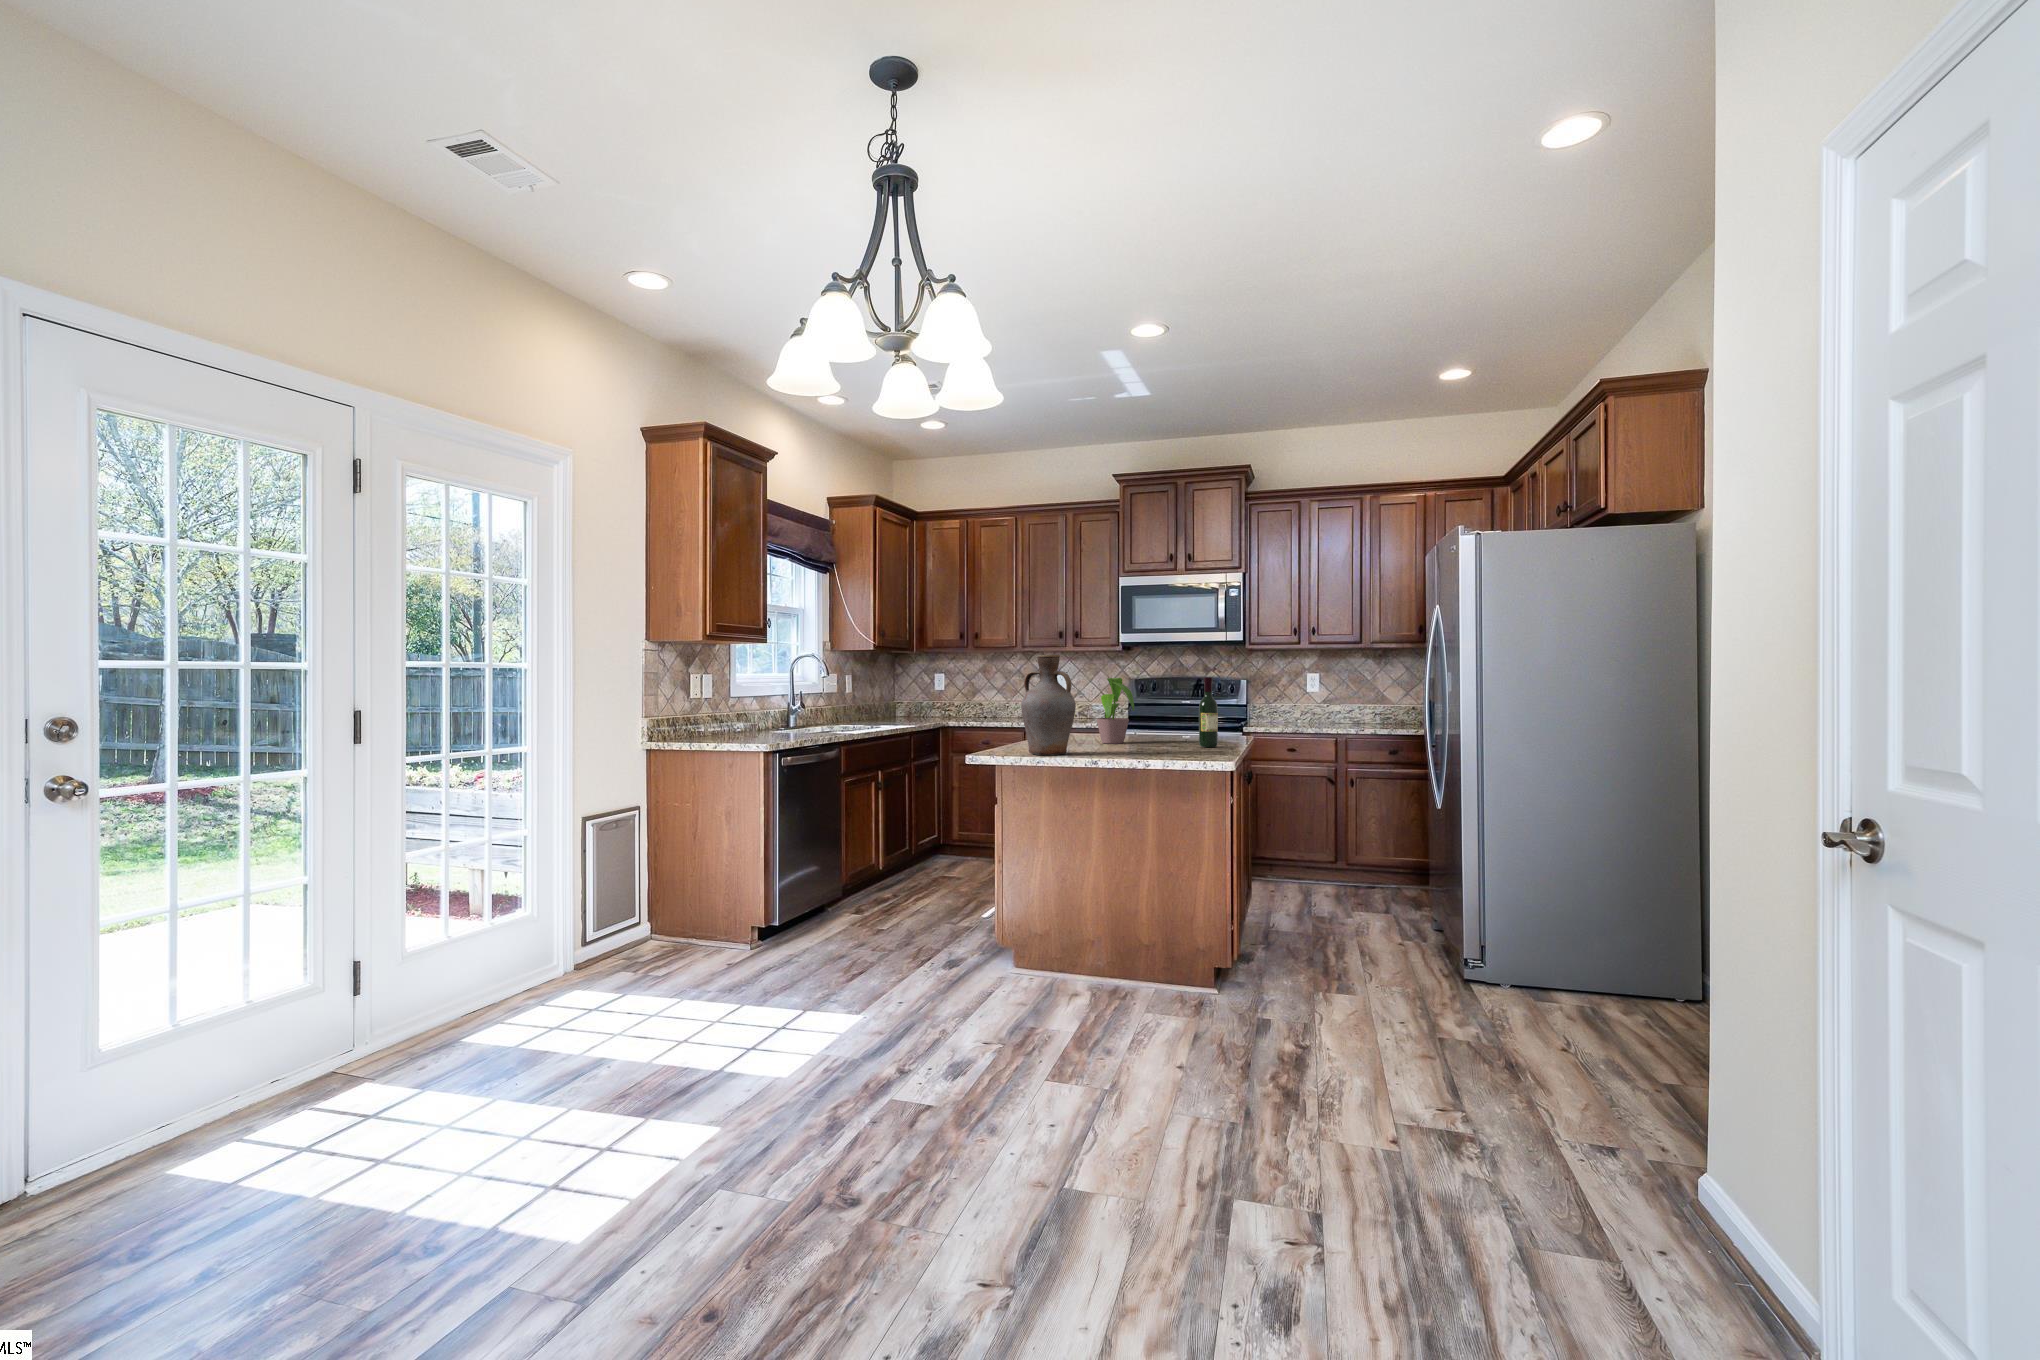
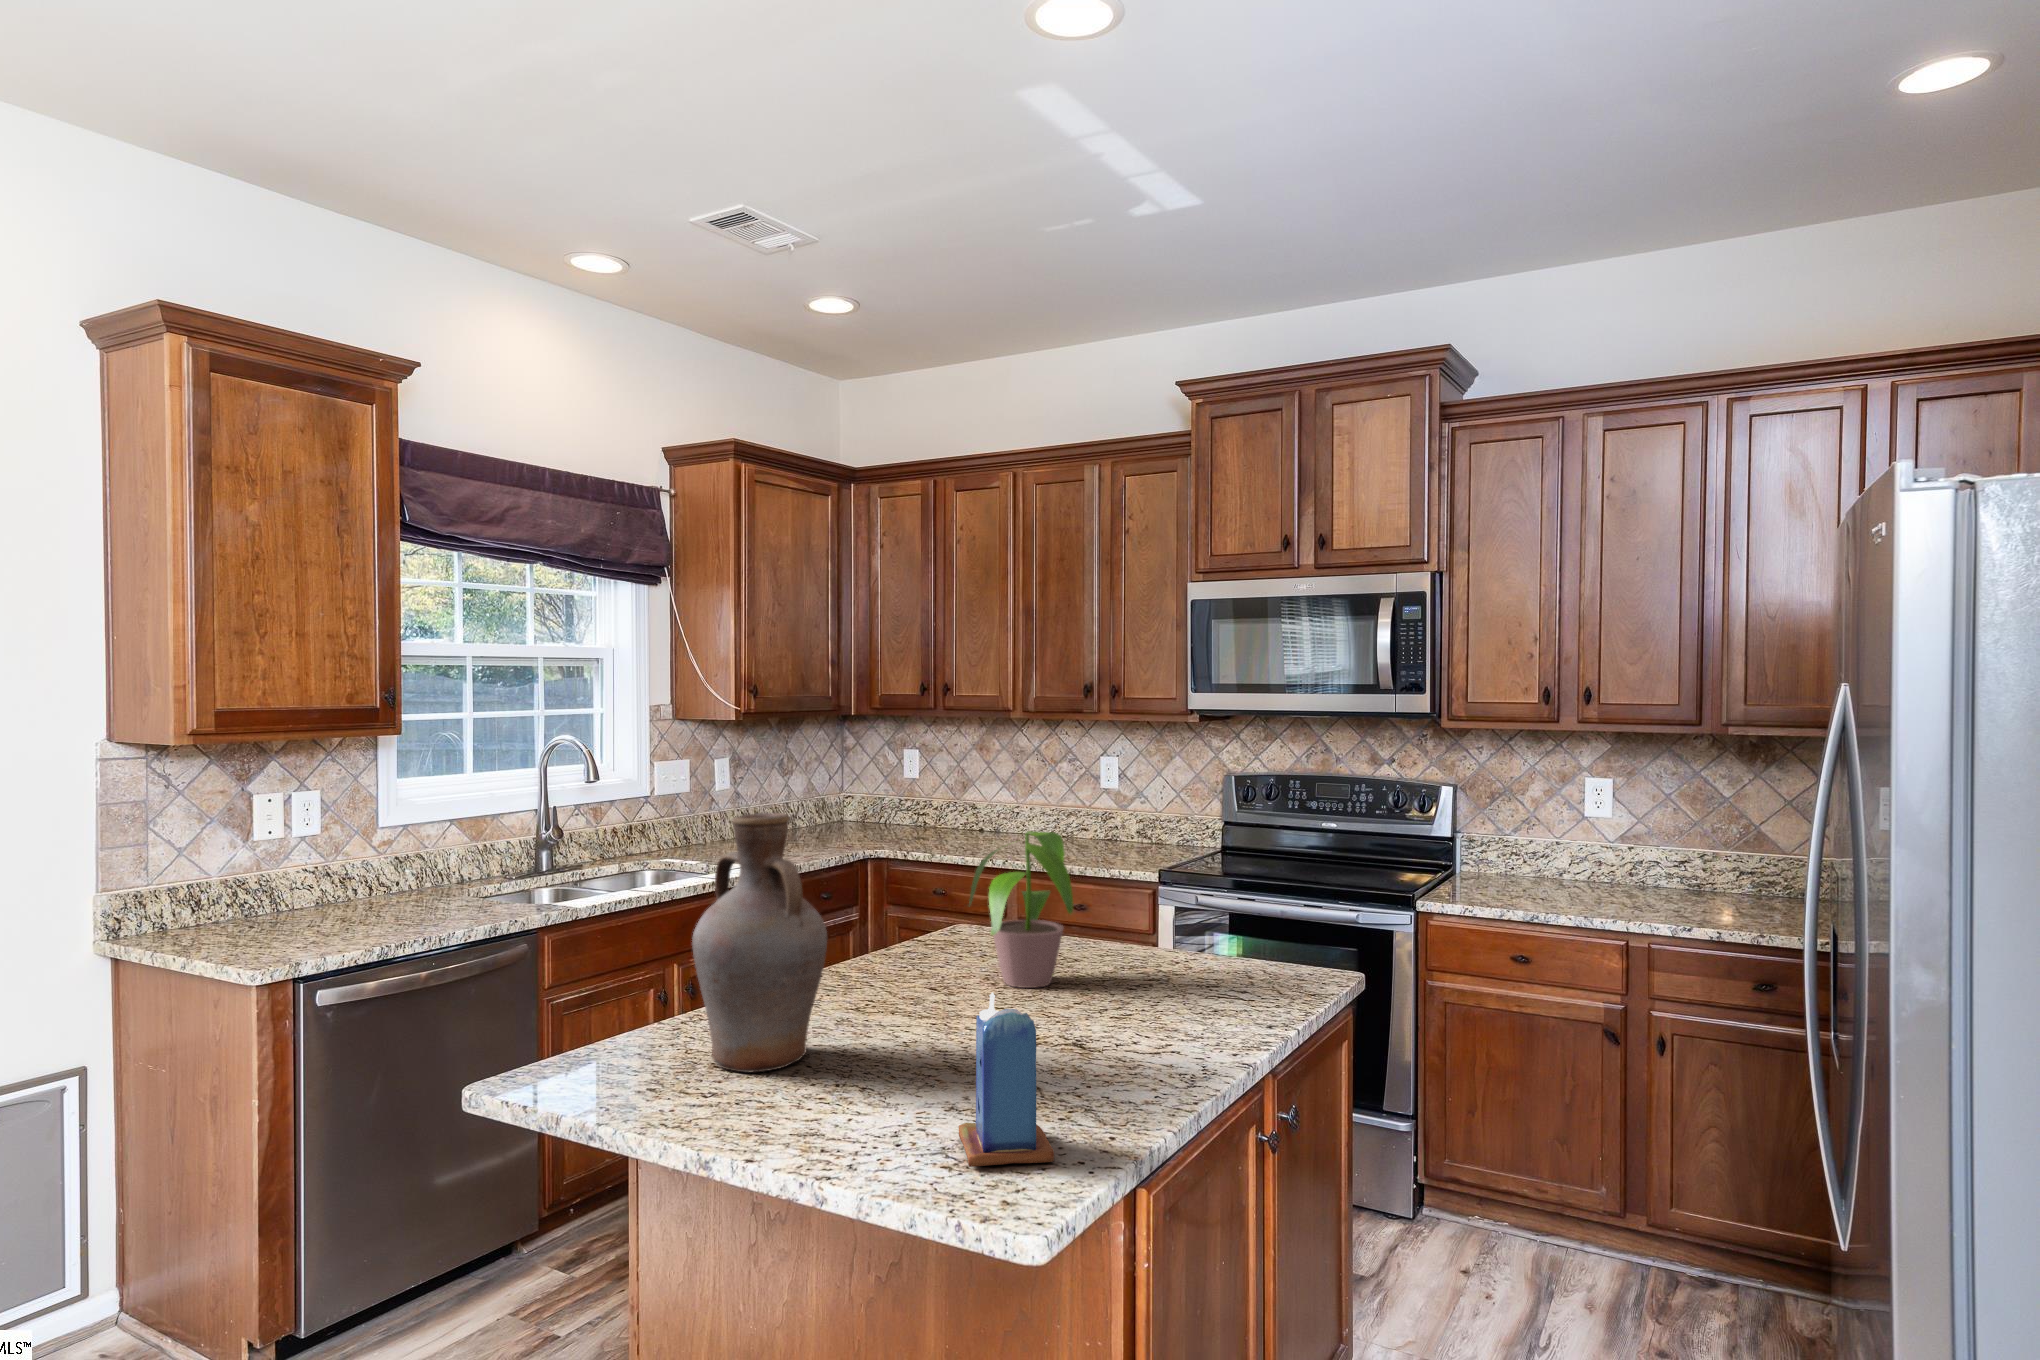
wine bottle: present [1199,677,1218,747] -> none [1182,860,1228,1039]
candle: none [1161,705,1203,760] -> present [959,992,1054,1167]

